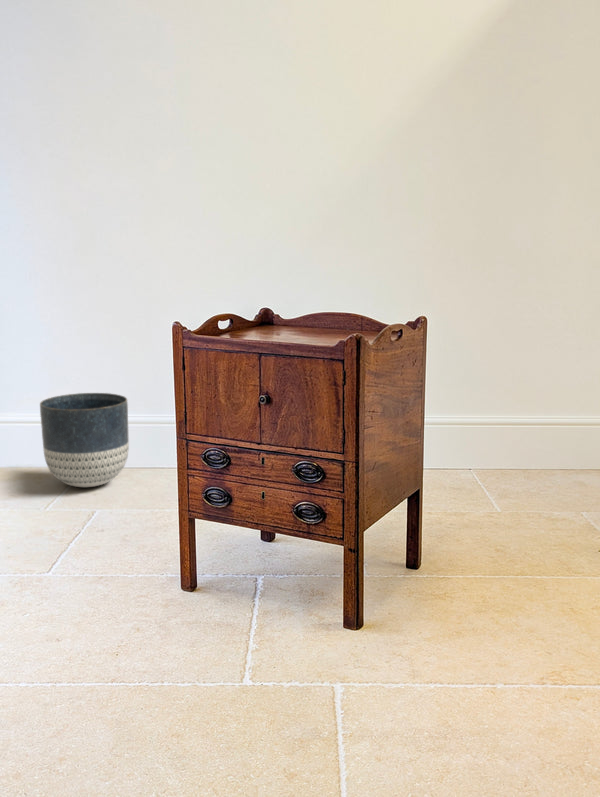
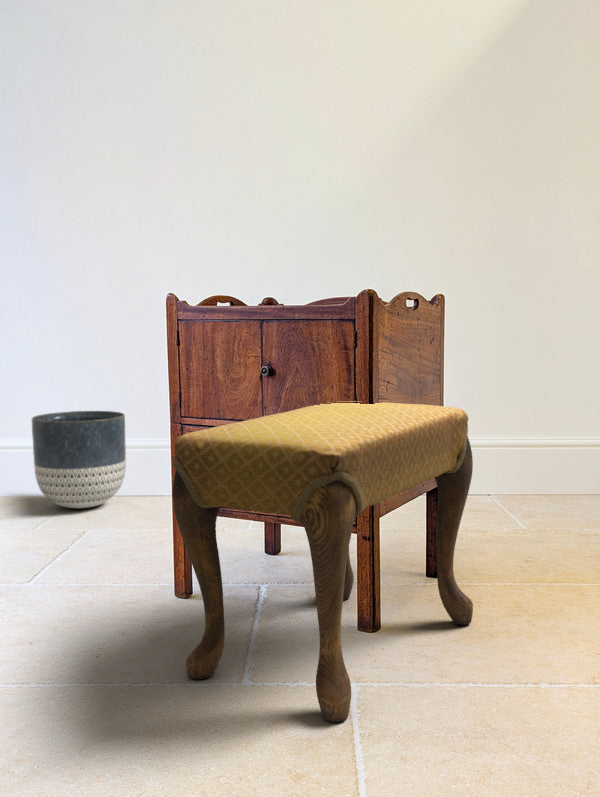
footstool: none [184,423,447,721] -> present [172,402,473,722]

